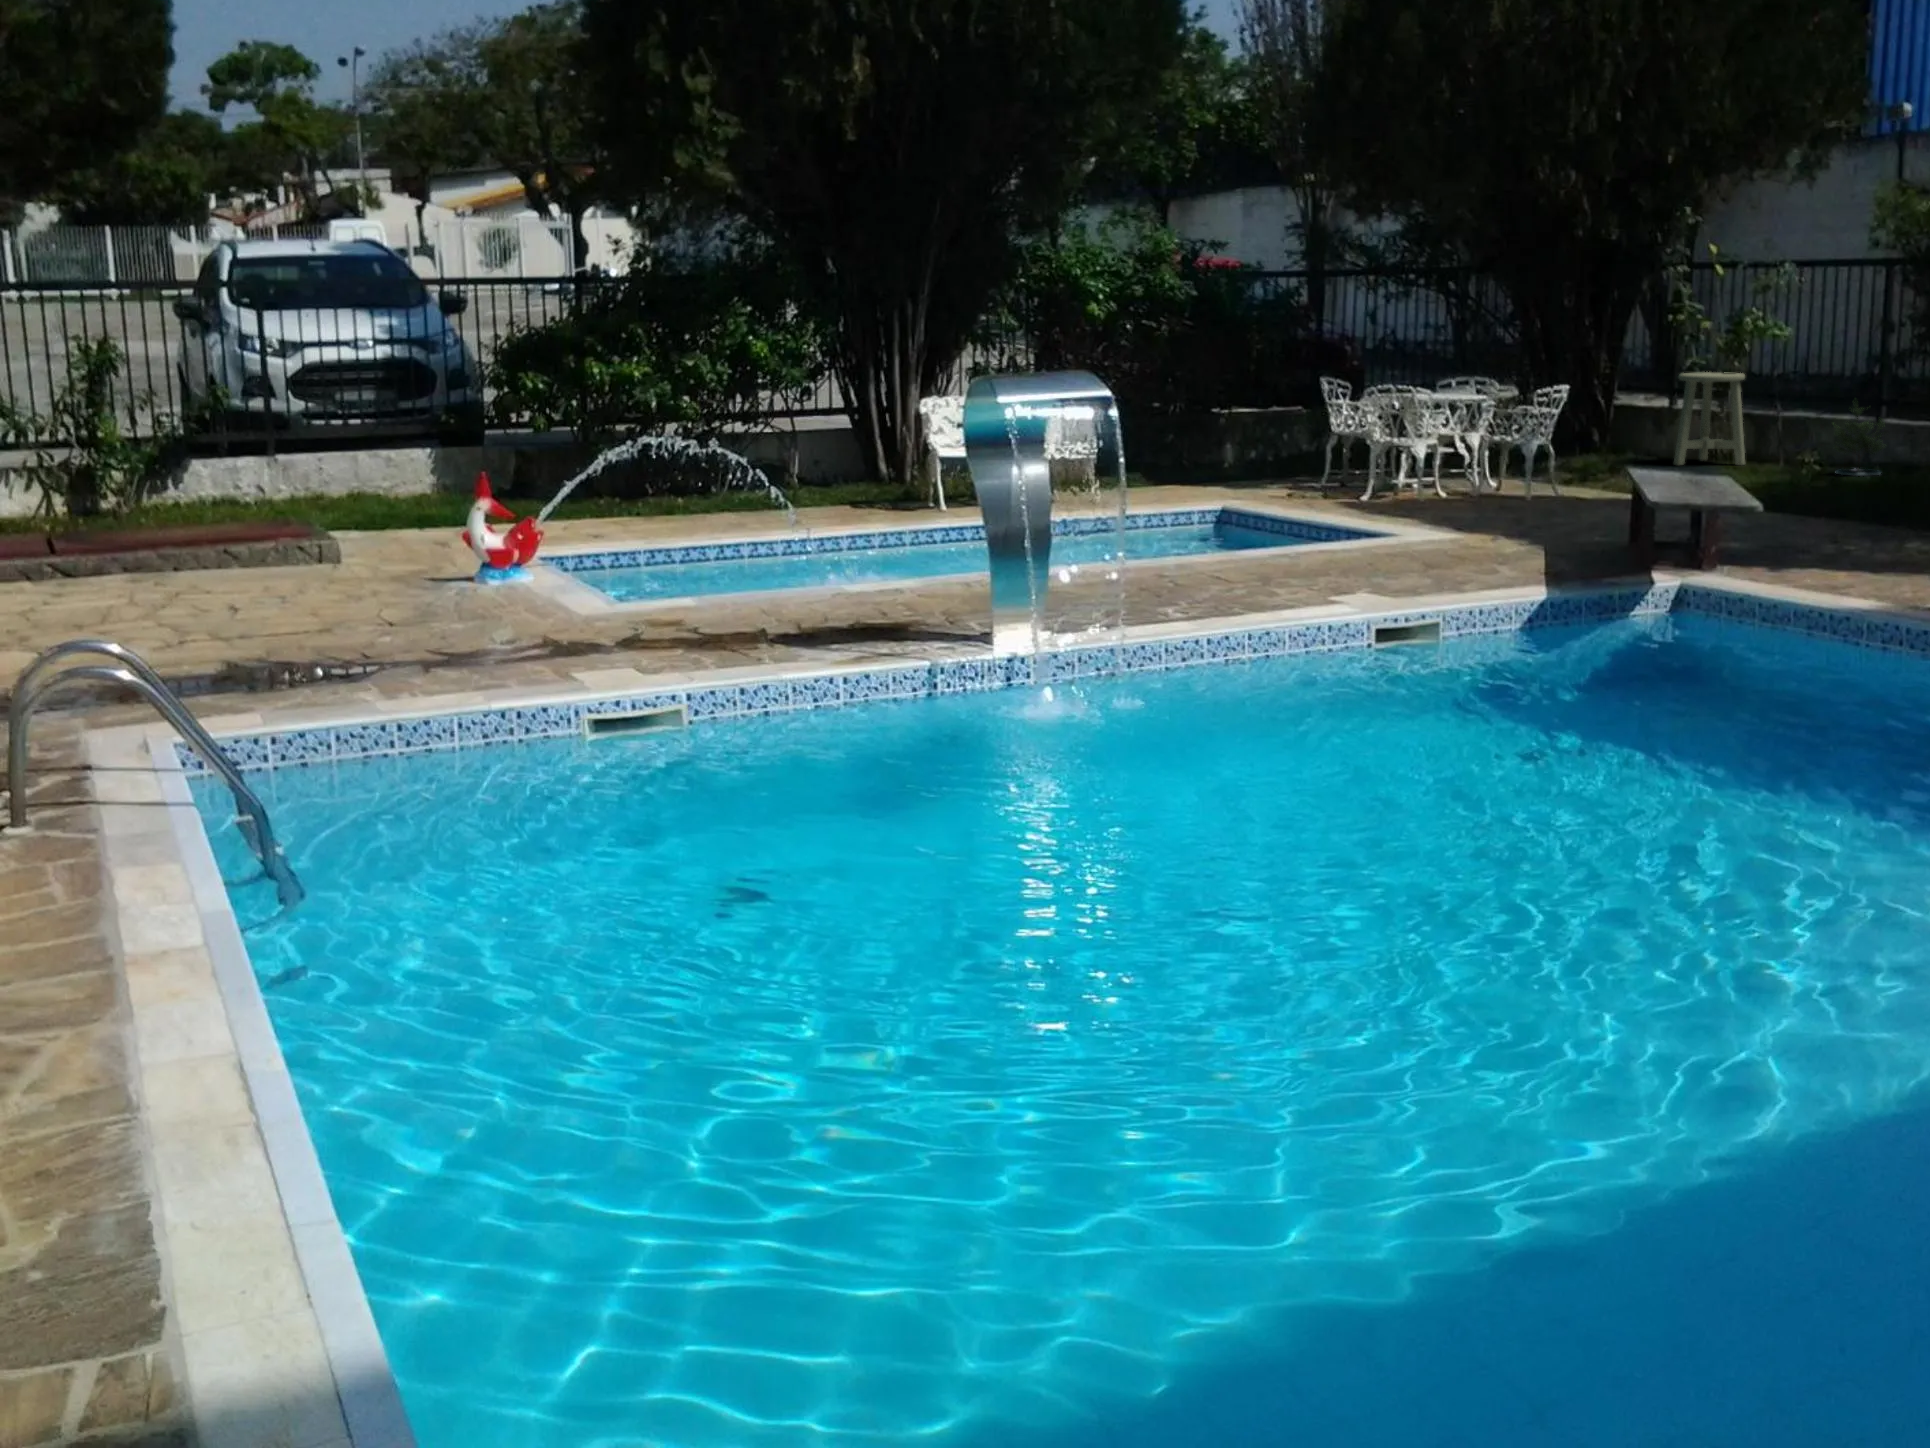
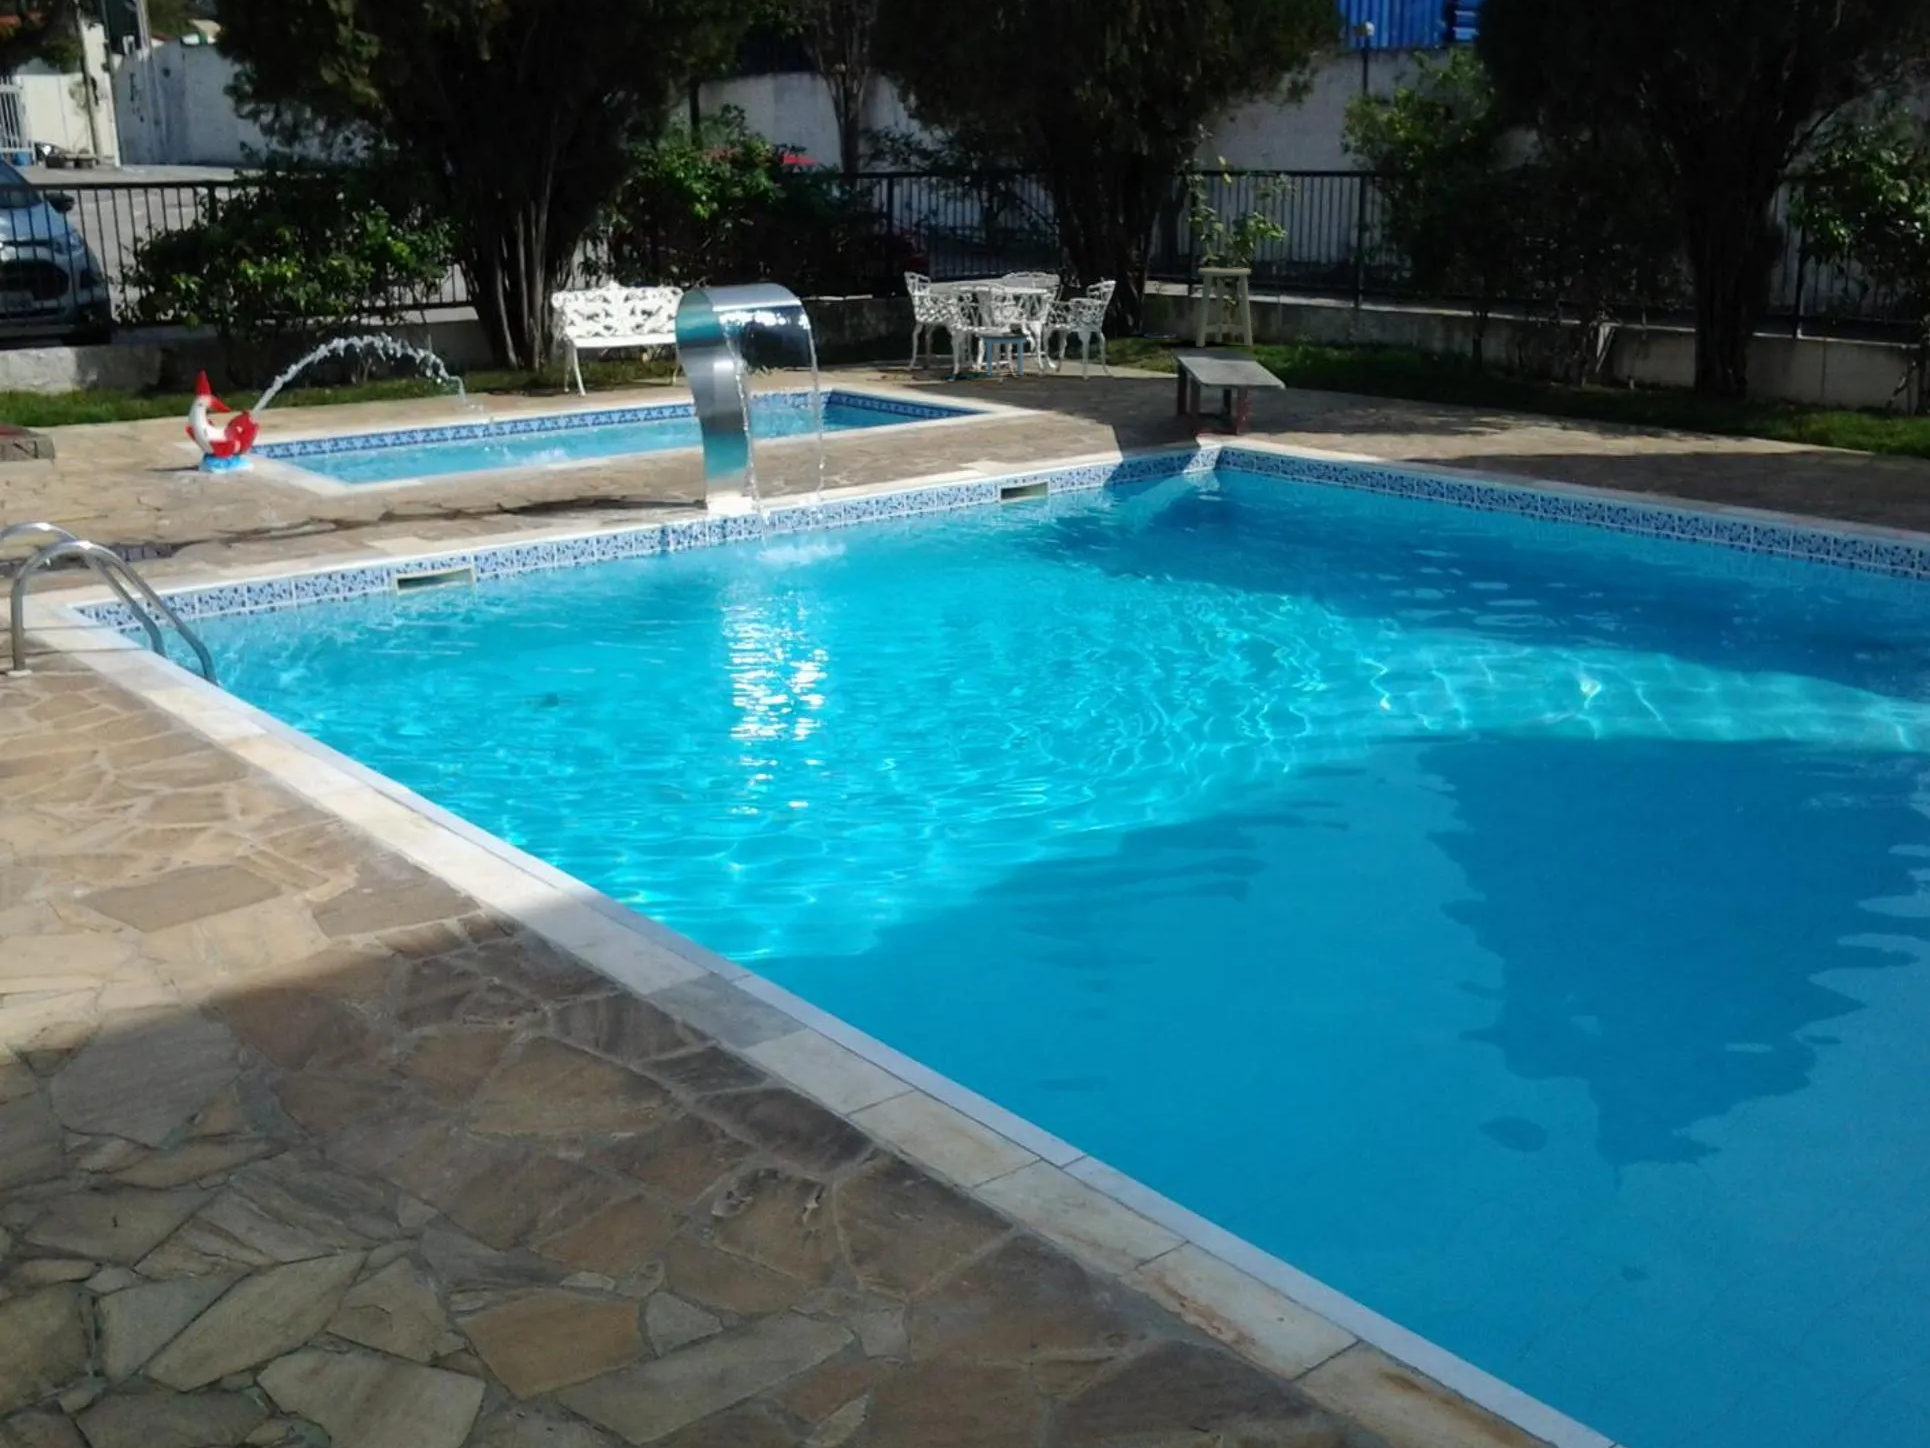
potted tree: present [1833,398,1883,476] -> present [1145,283,1176,338]
round table: none [1402,445,1461,495] -> present [981,334,1029,376]

